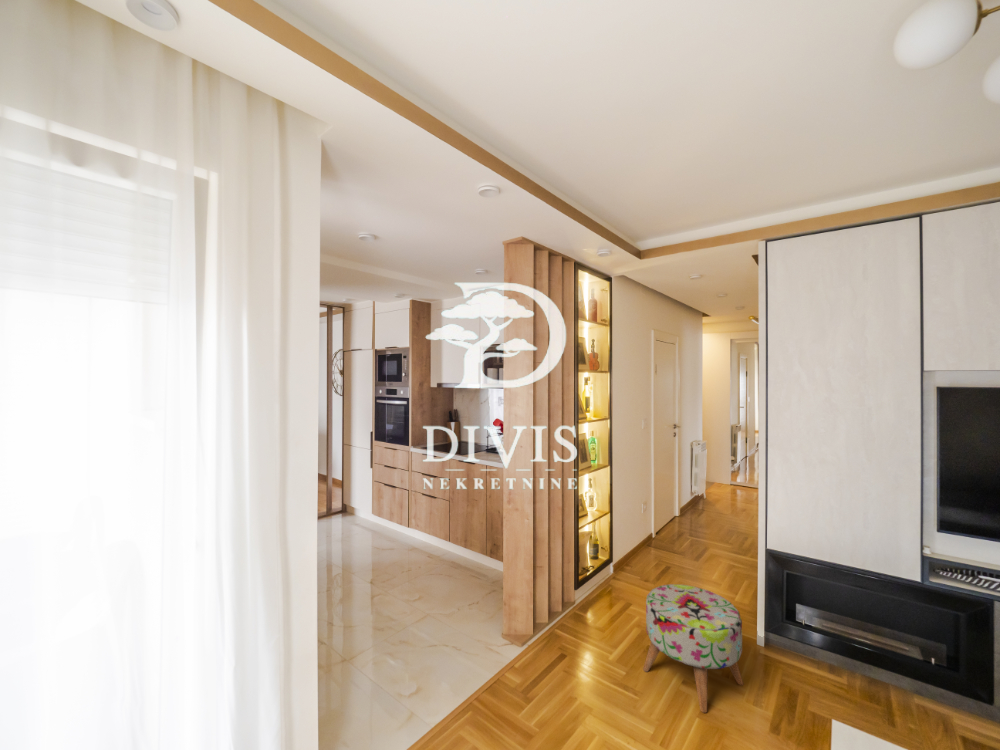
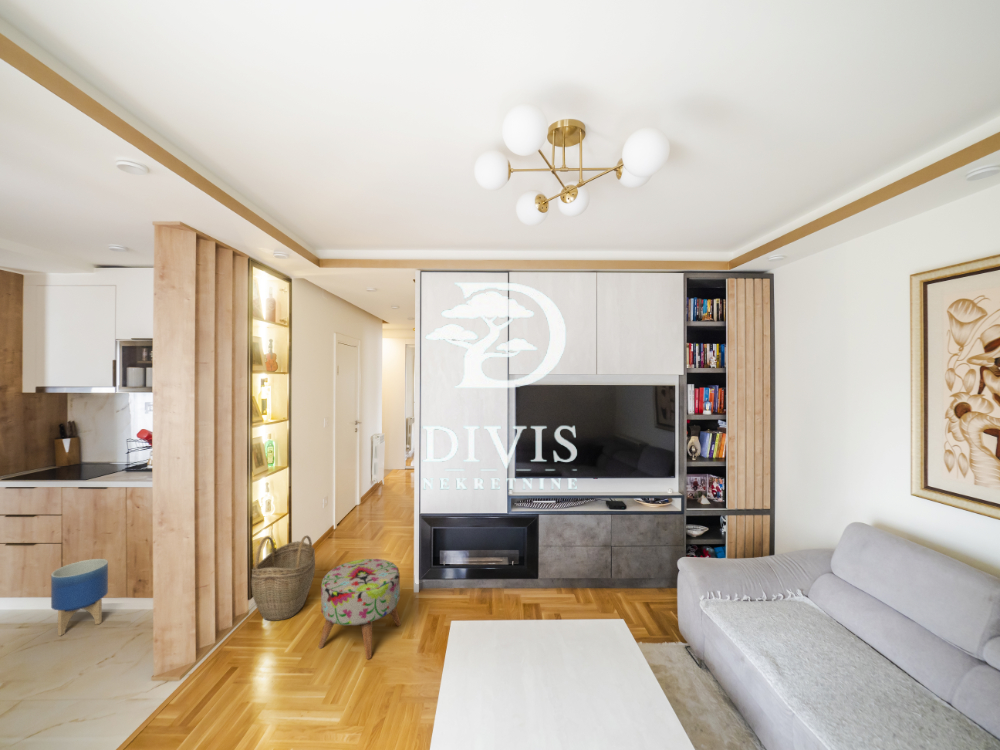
planter: none [447,517,477,571] -> present [51,559,108,636]
woven basket: none [578,532,637,622] -> present [251,536,315,621]

